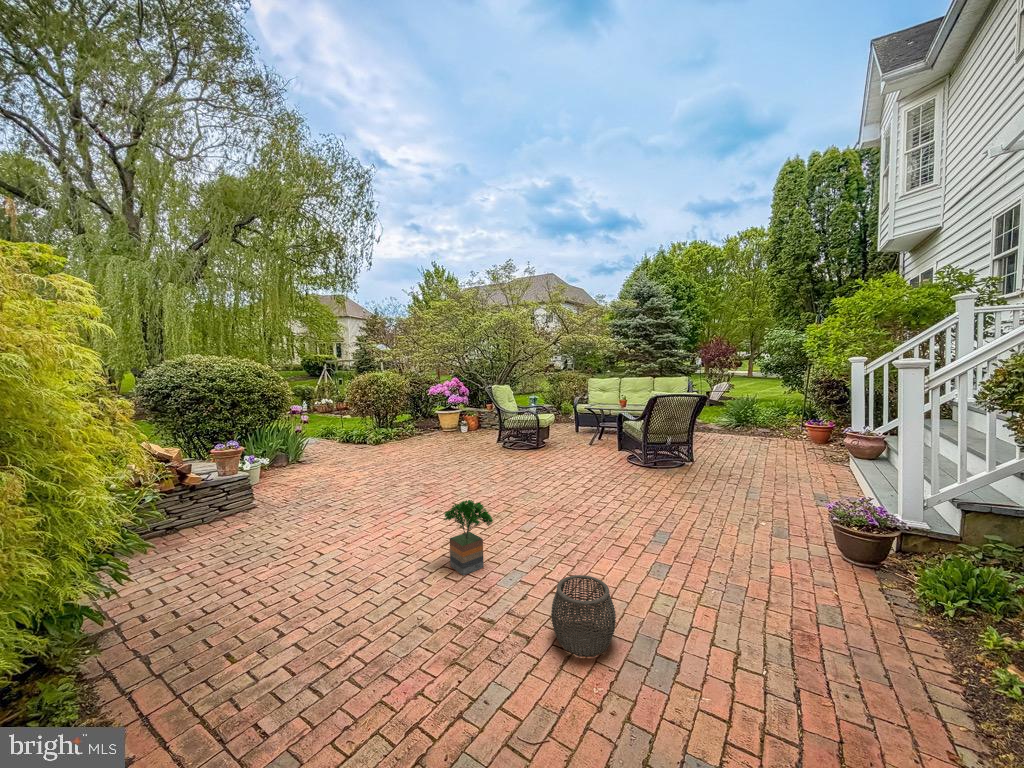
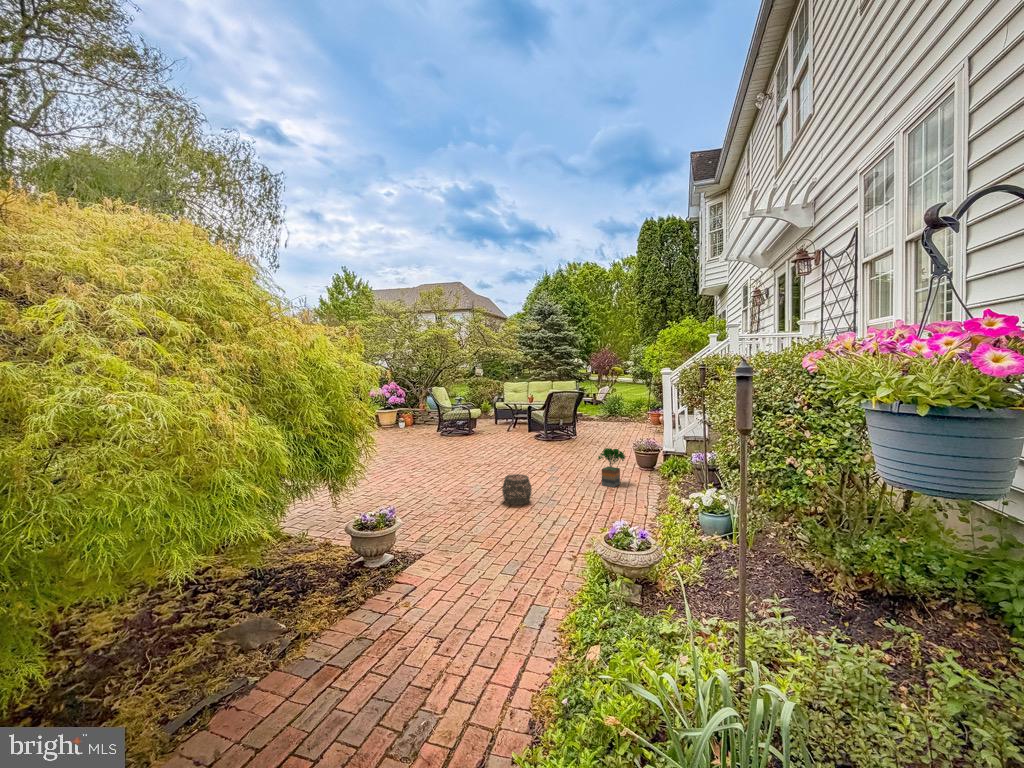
potted tree: present [444,500,493,575] -> present [598,448,626,487]

